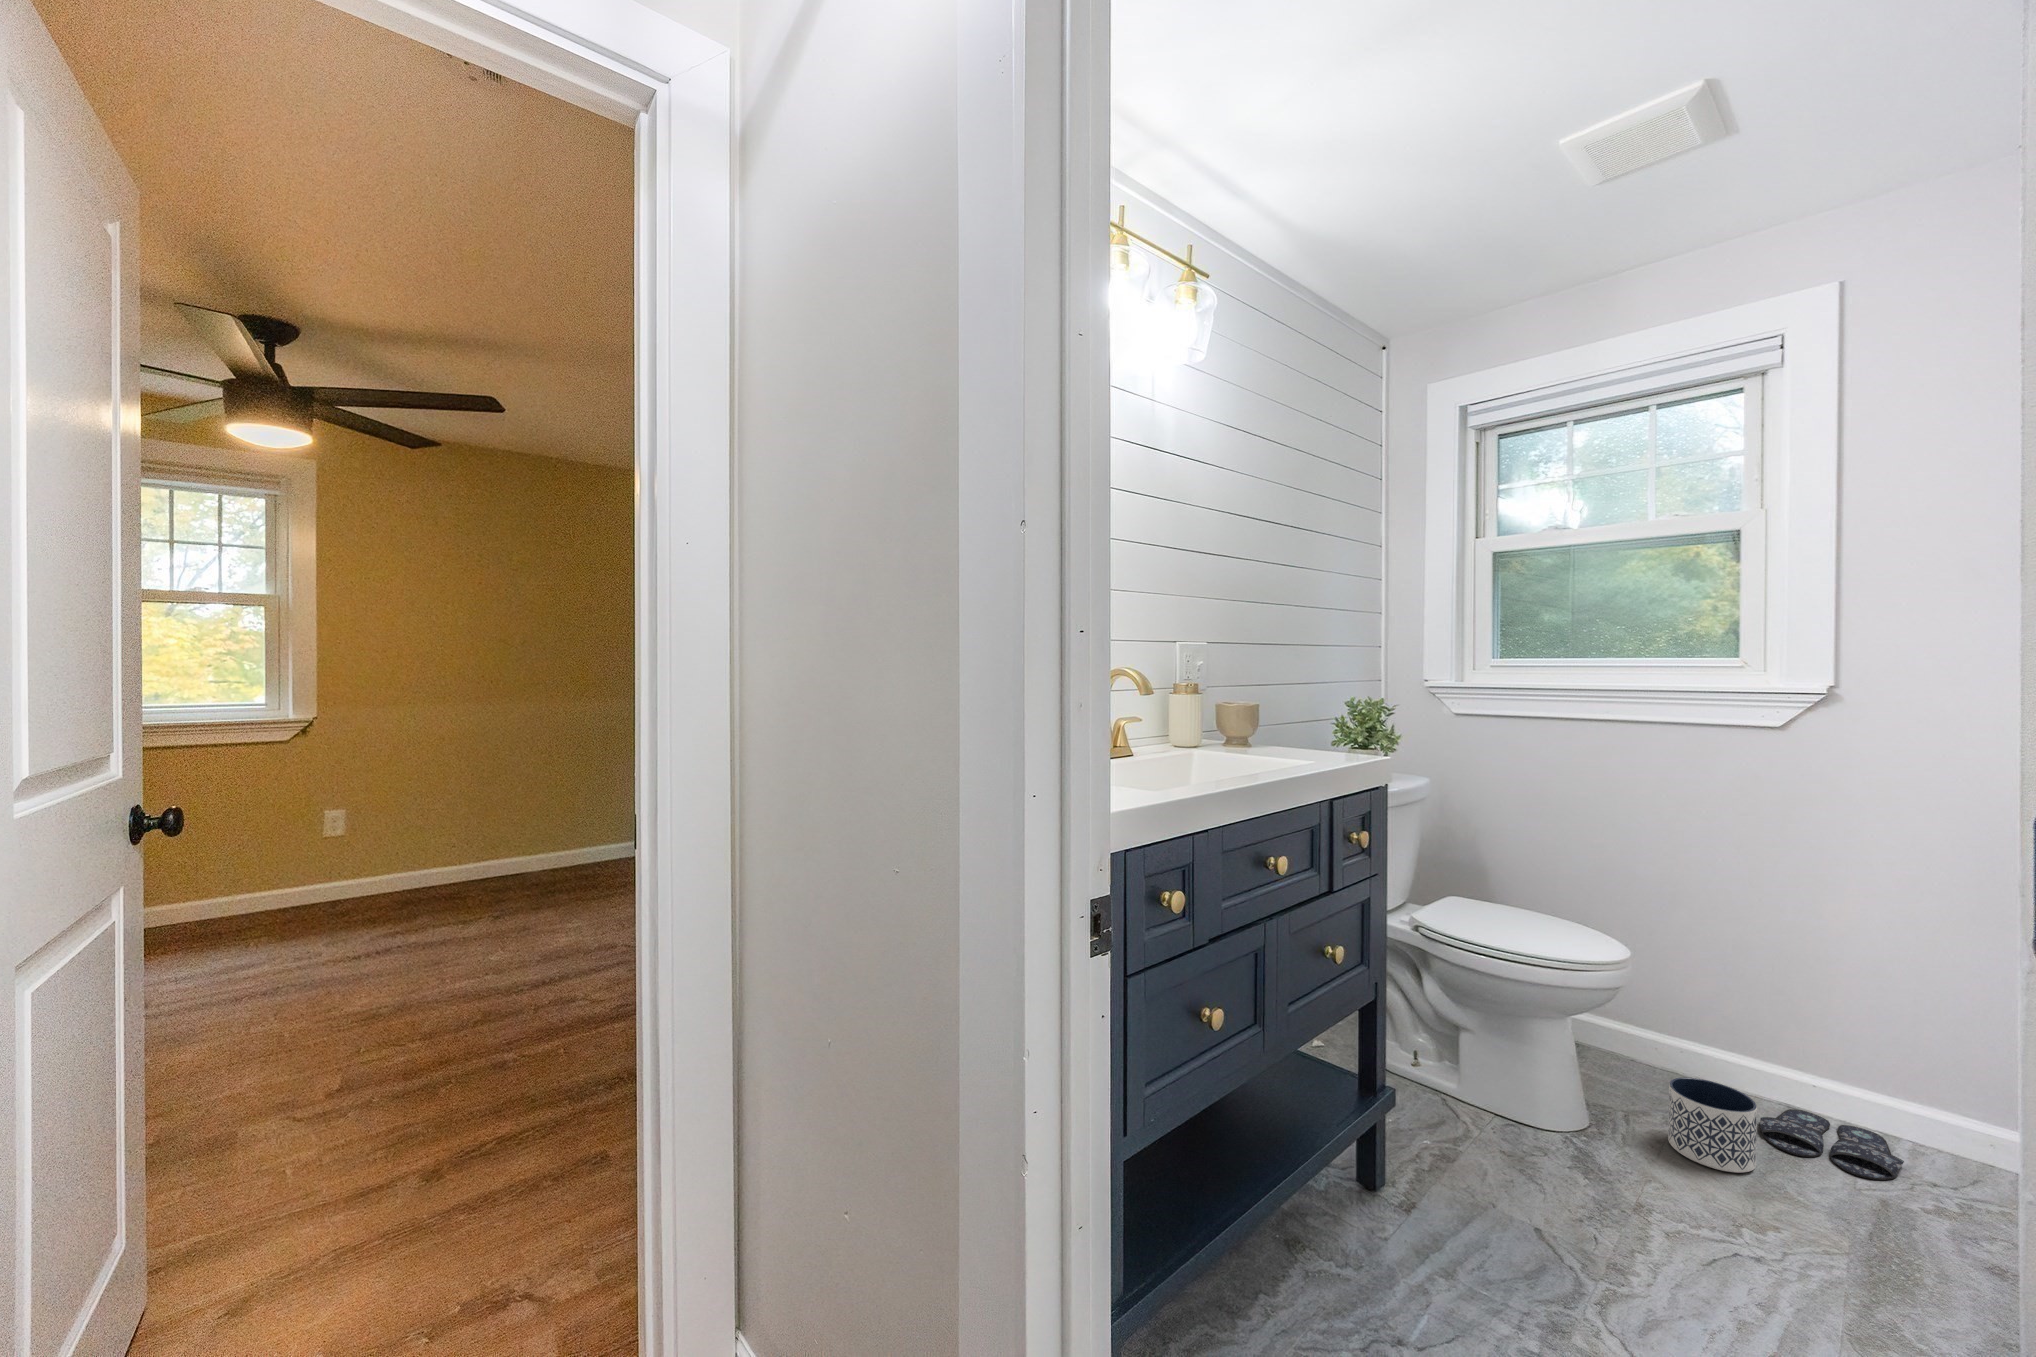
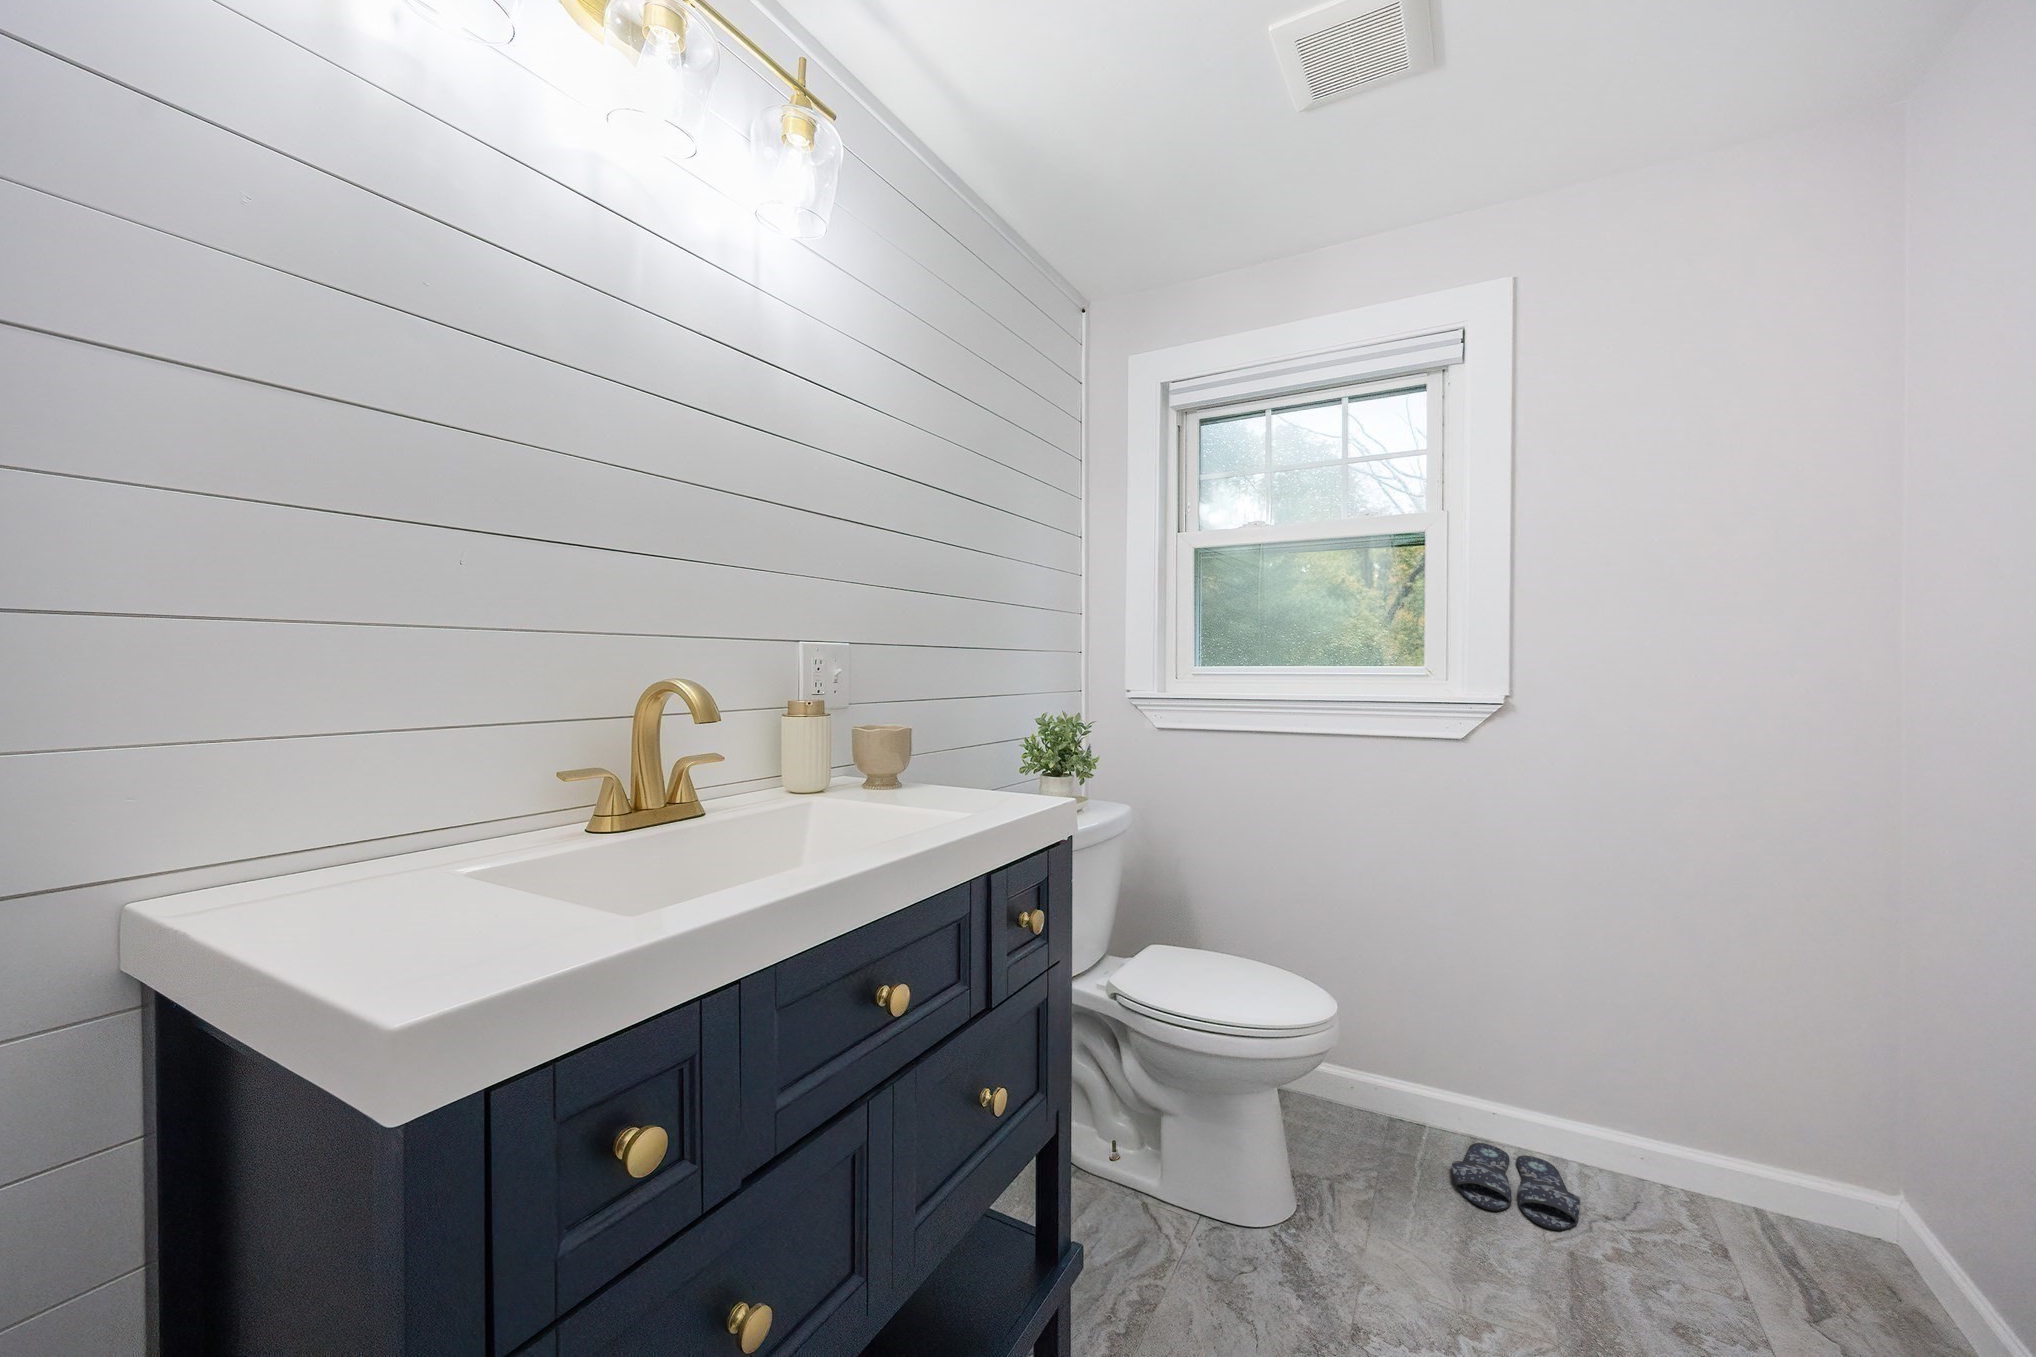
planter: present [1668,1078,1757,1173] -> none [1375,1138,1461,1253]

